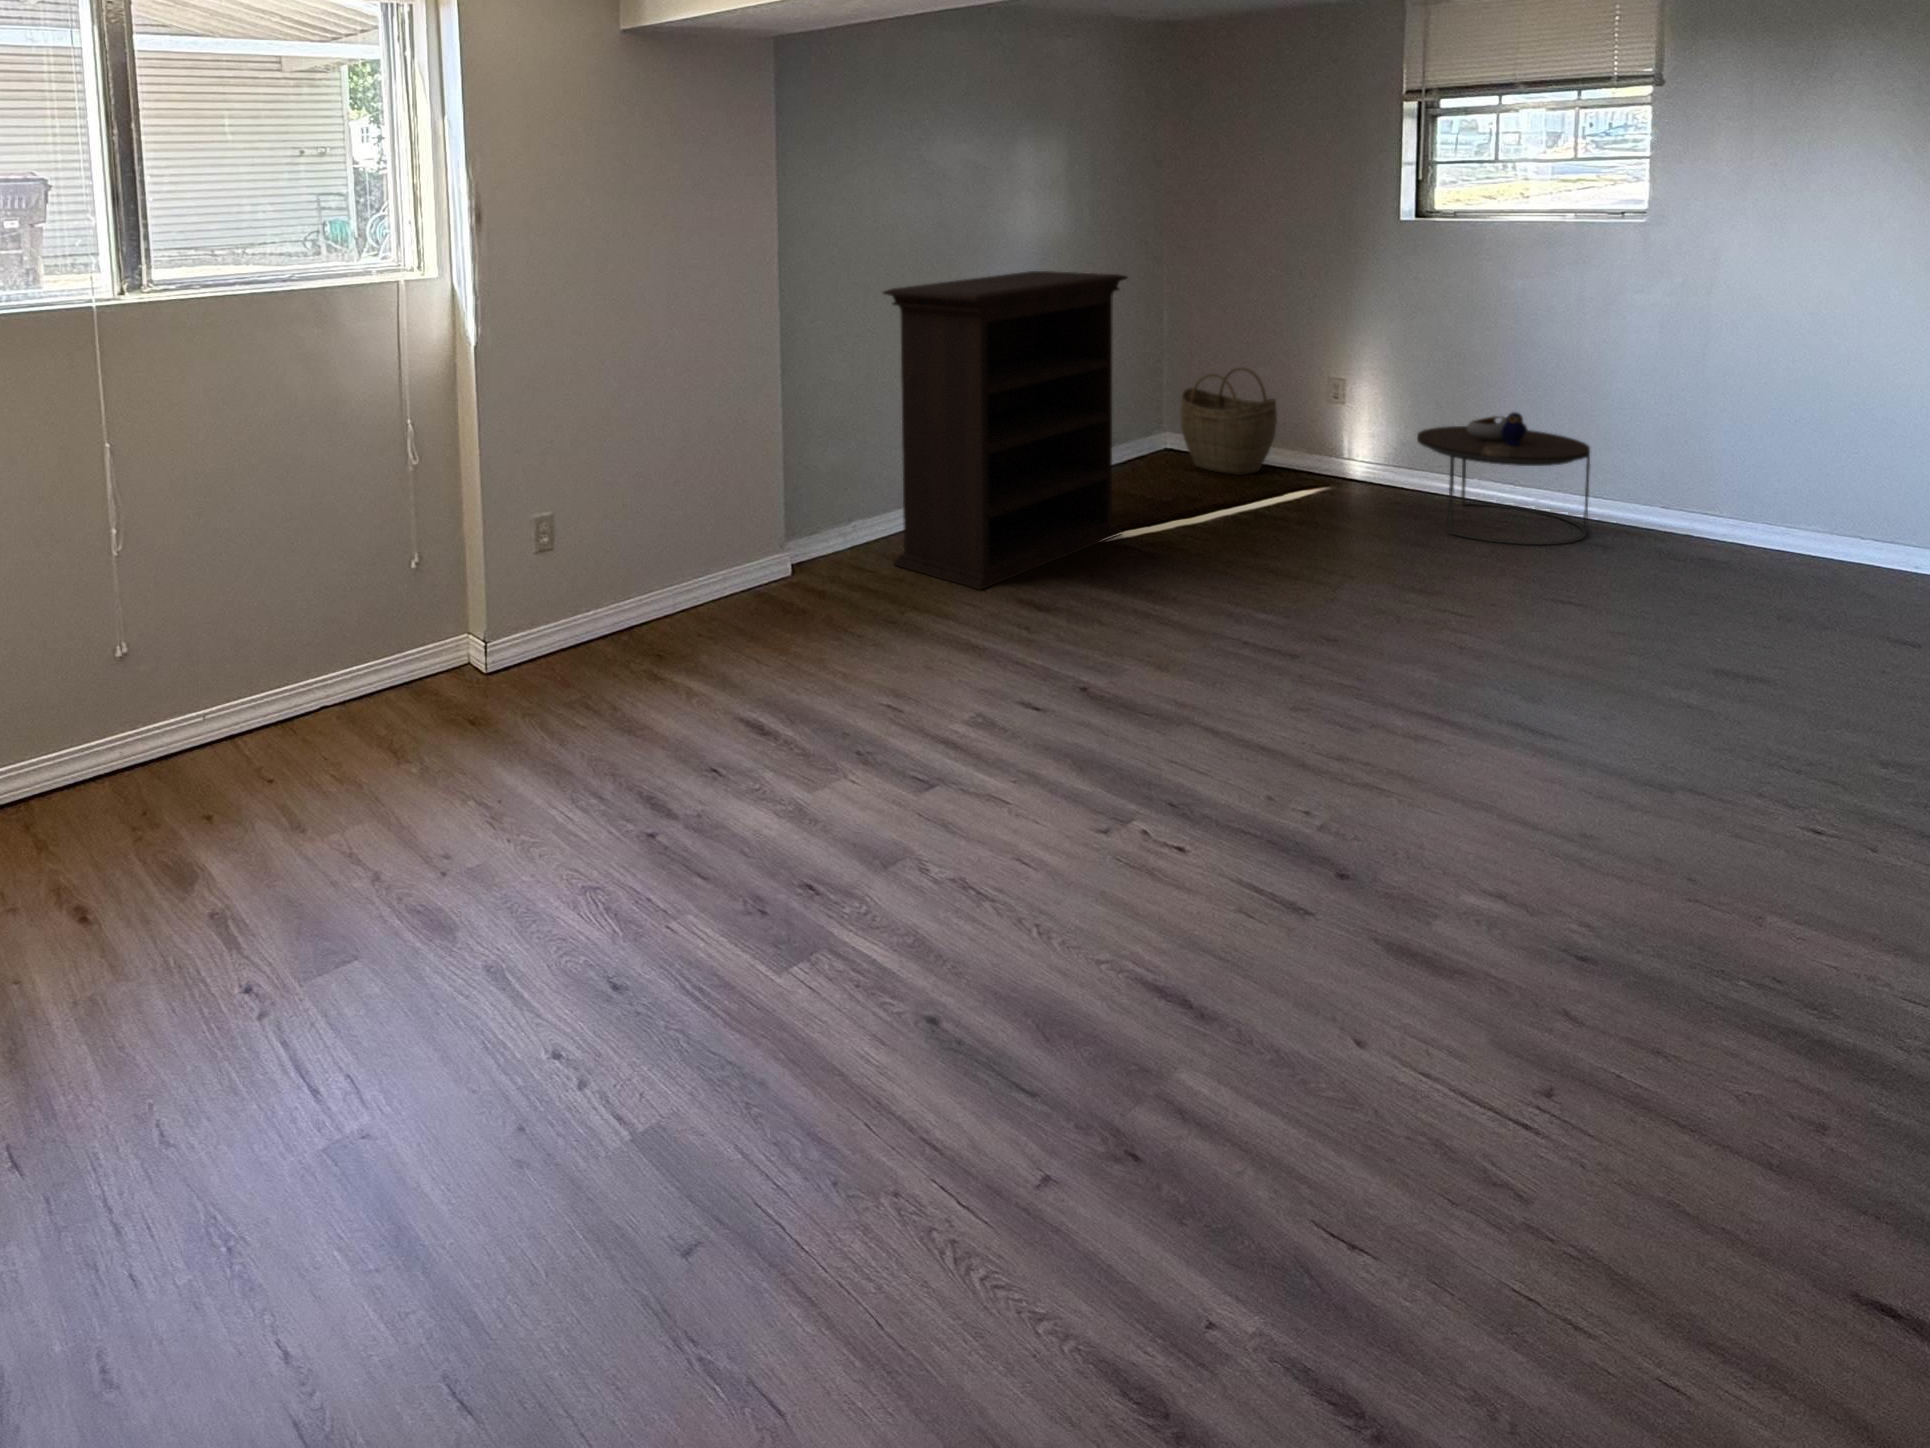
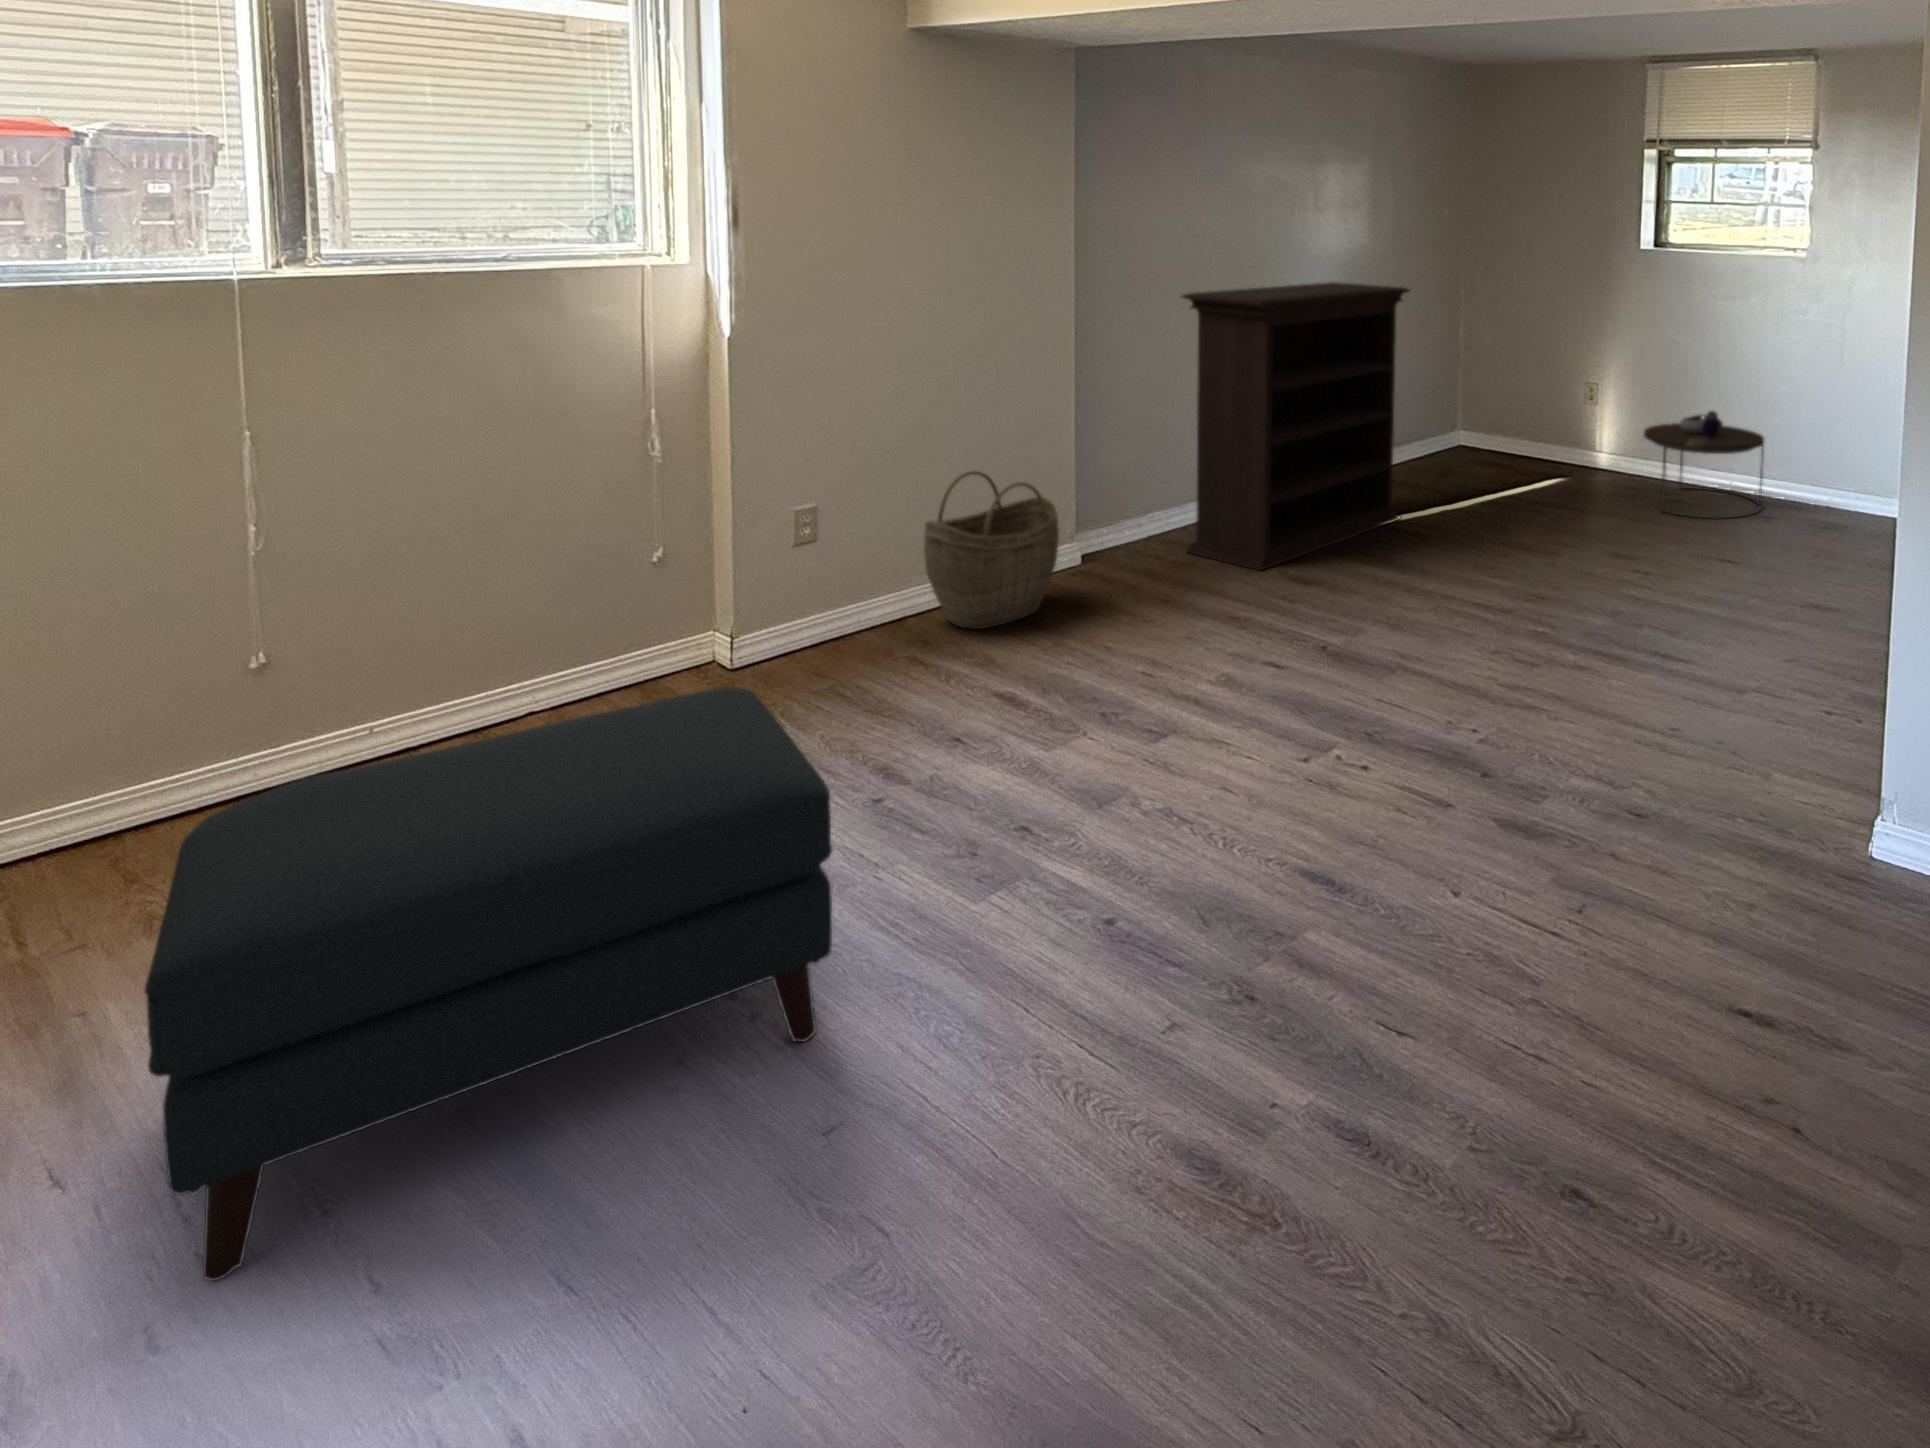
woven basket: present [1180,368,1277,475] -> present [924,471,1059,629]
ottoman: none [87,720,661,1313] -> present [145,687,832,1281]

